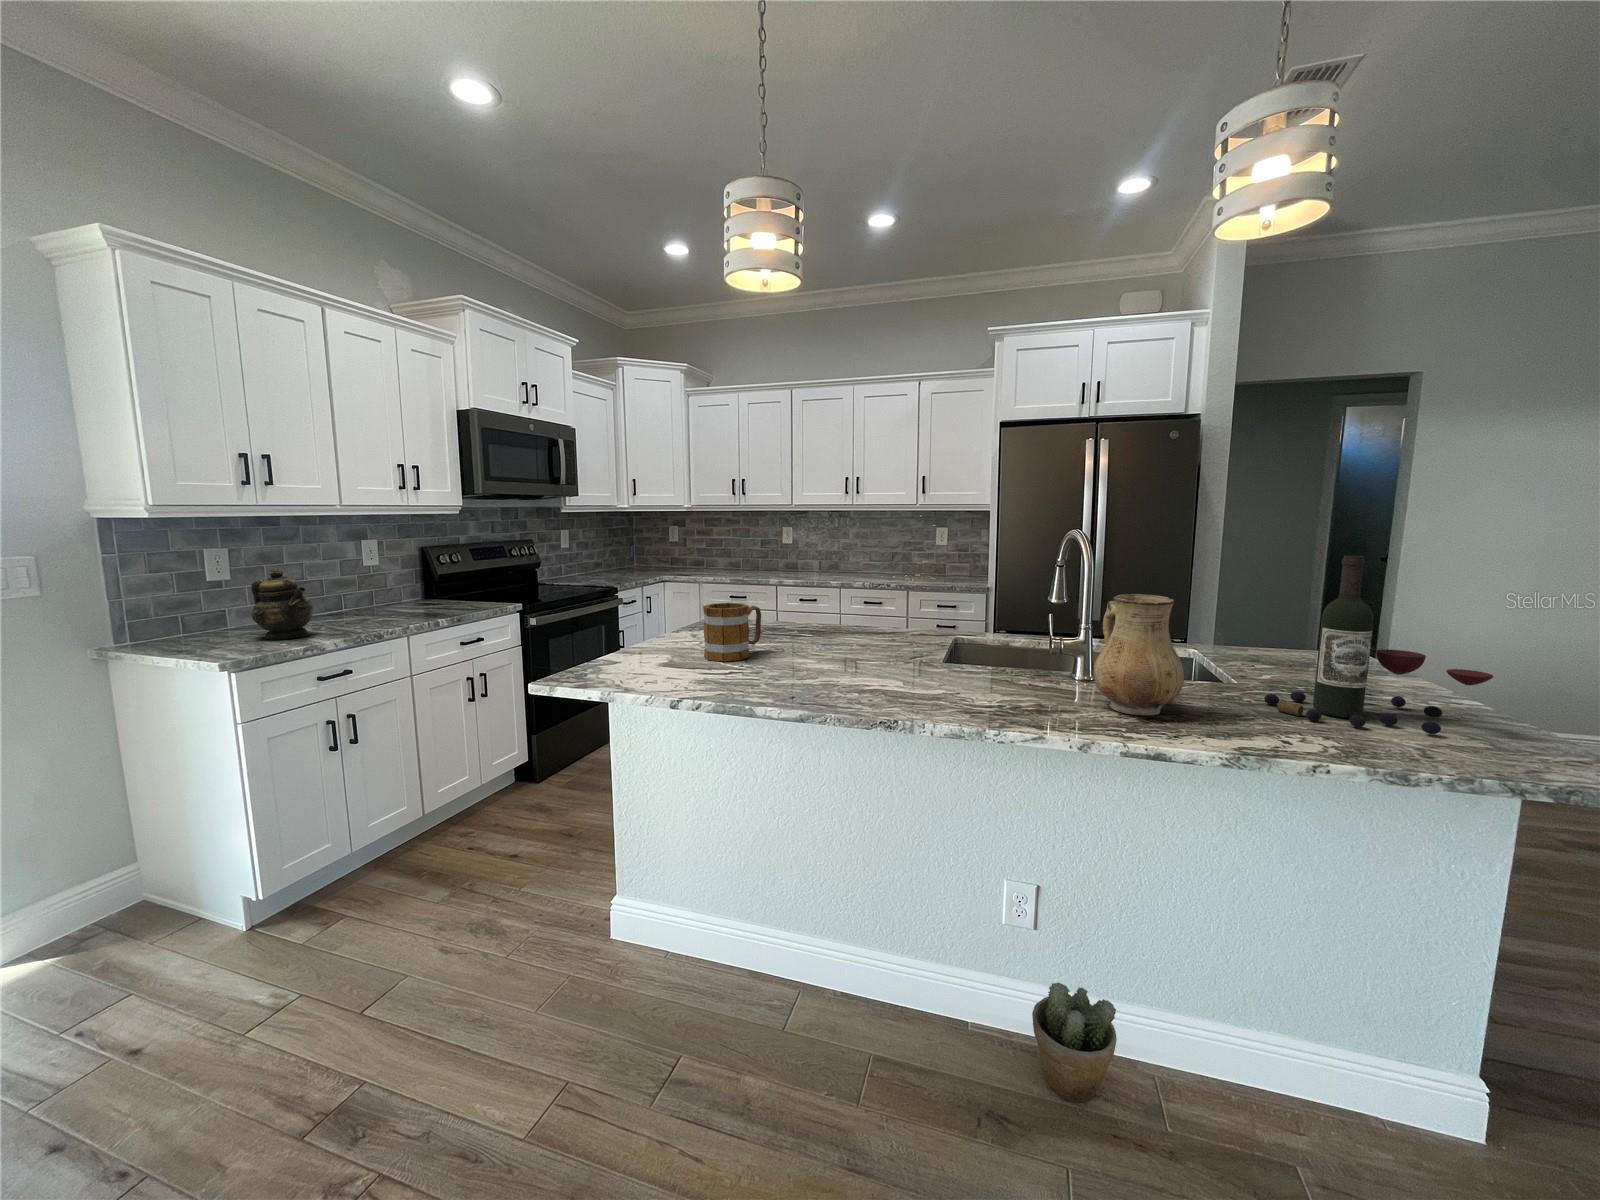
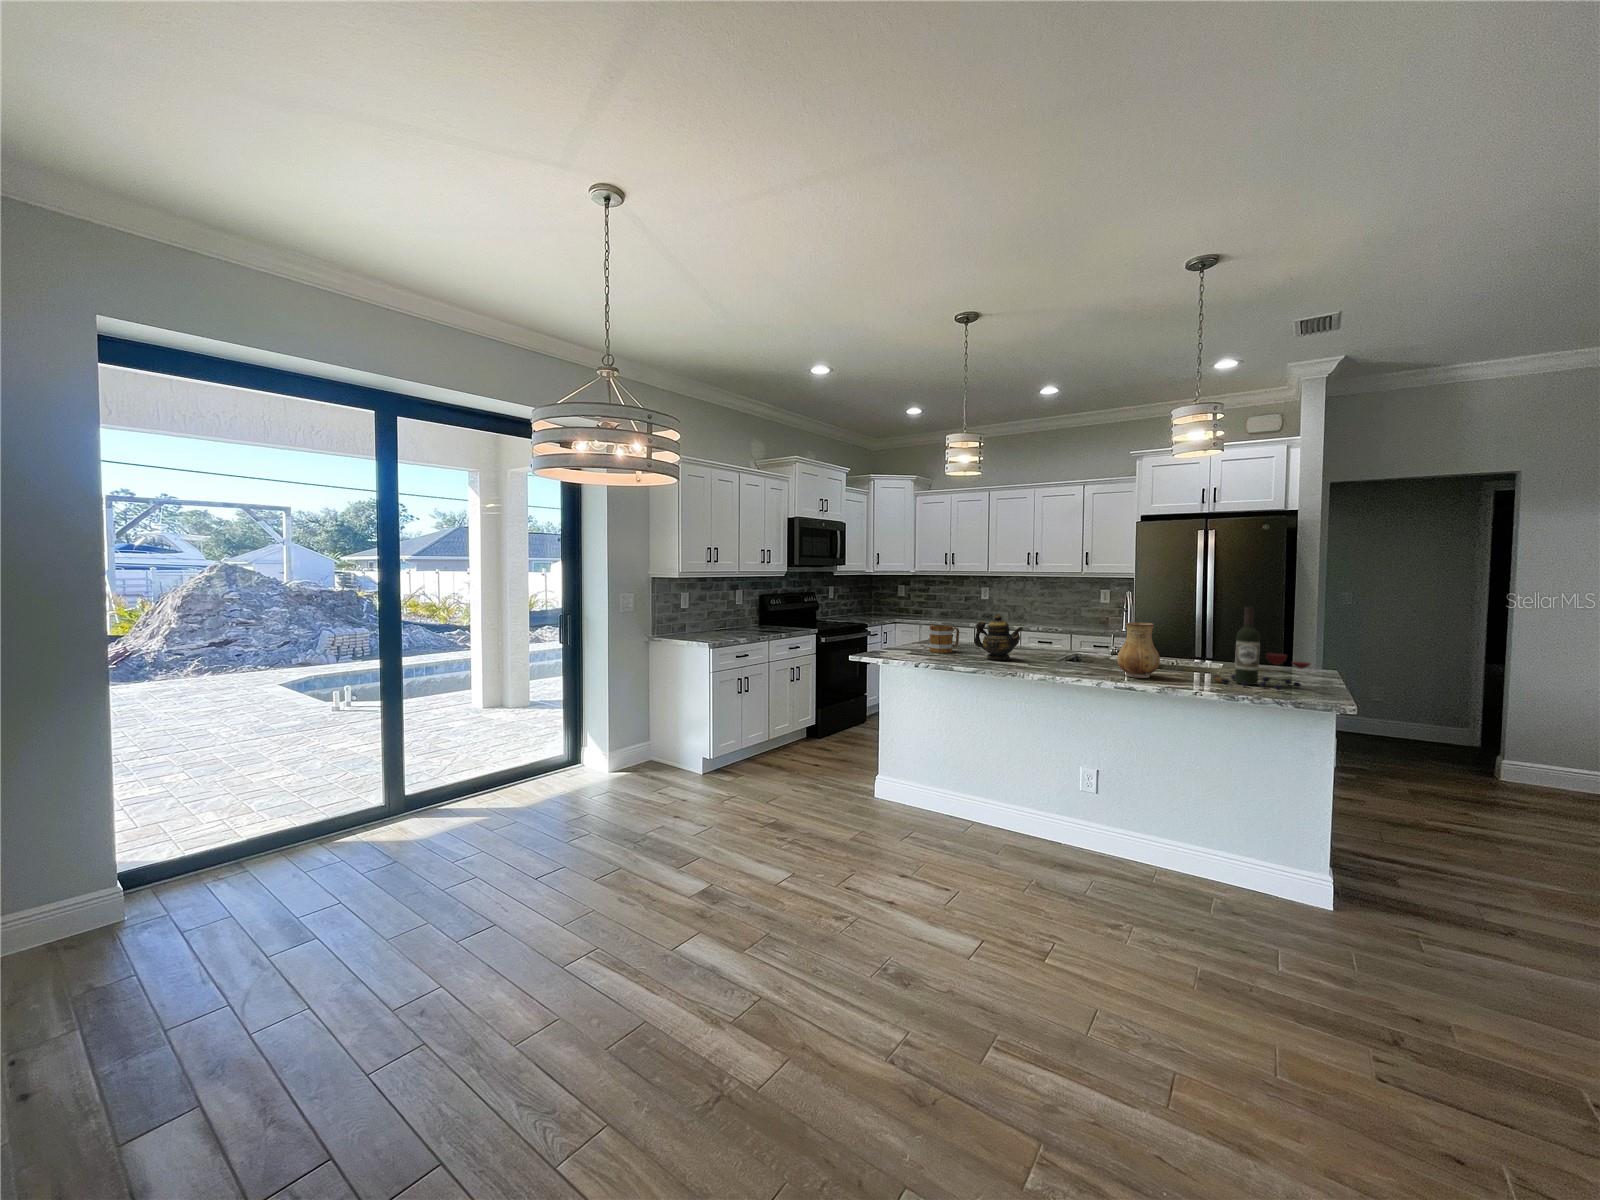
teapot: present [251,568,313,640] -> present [974,614,1023,660]
potted plant: present [1032,983,1117,1102] -> none [1089,813,1131,871]

